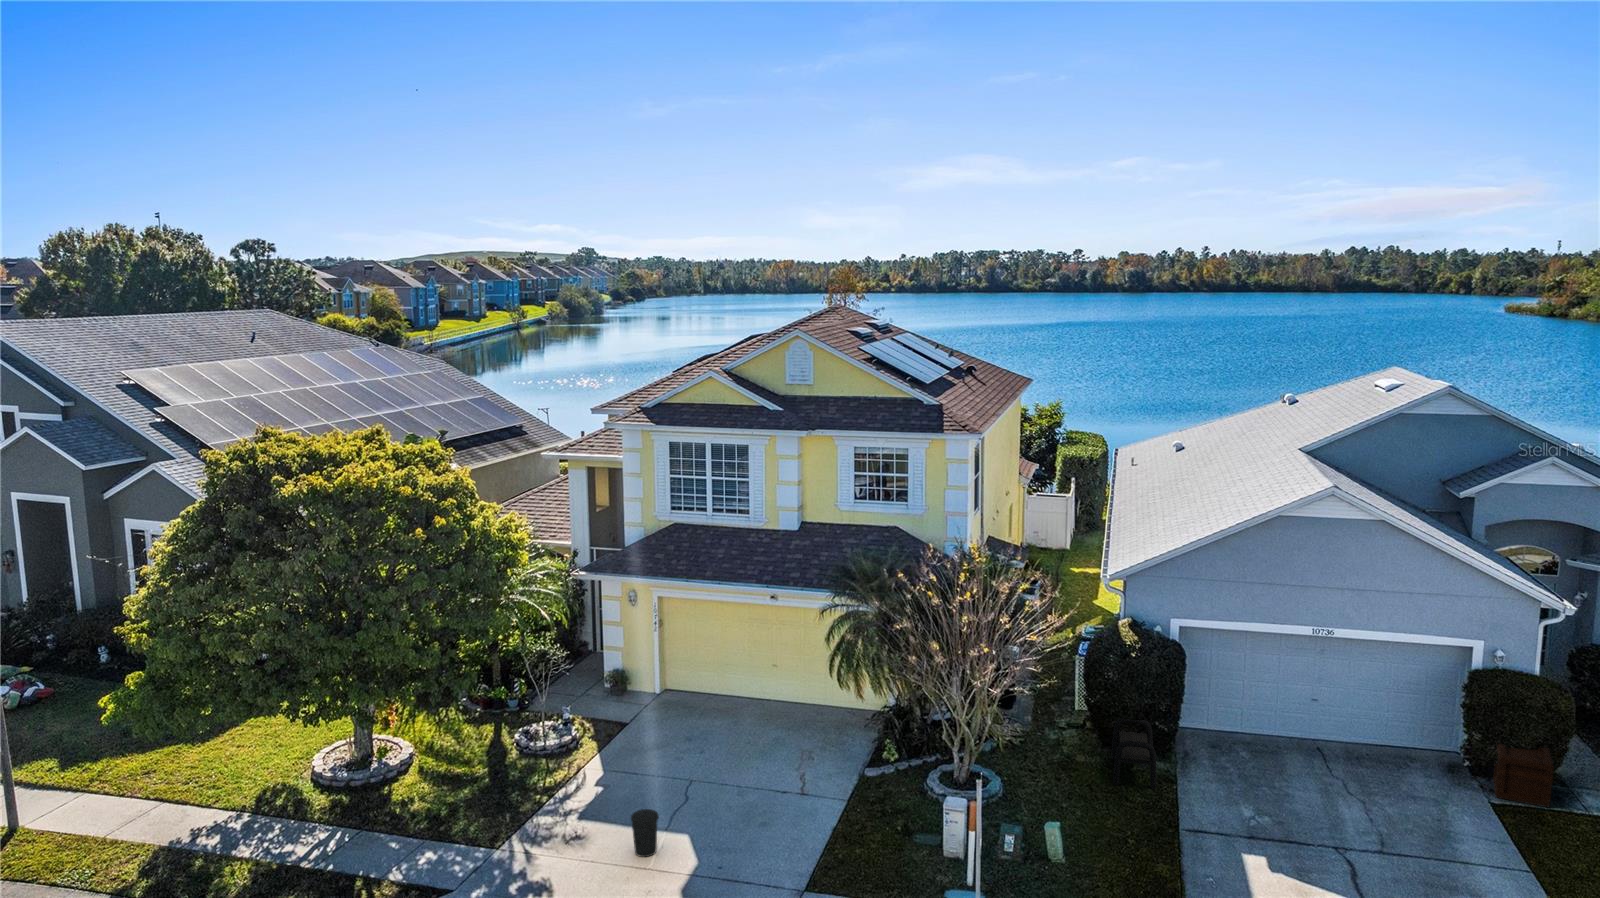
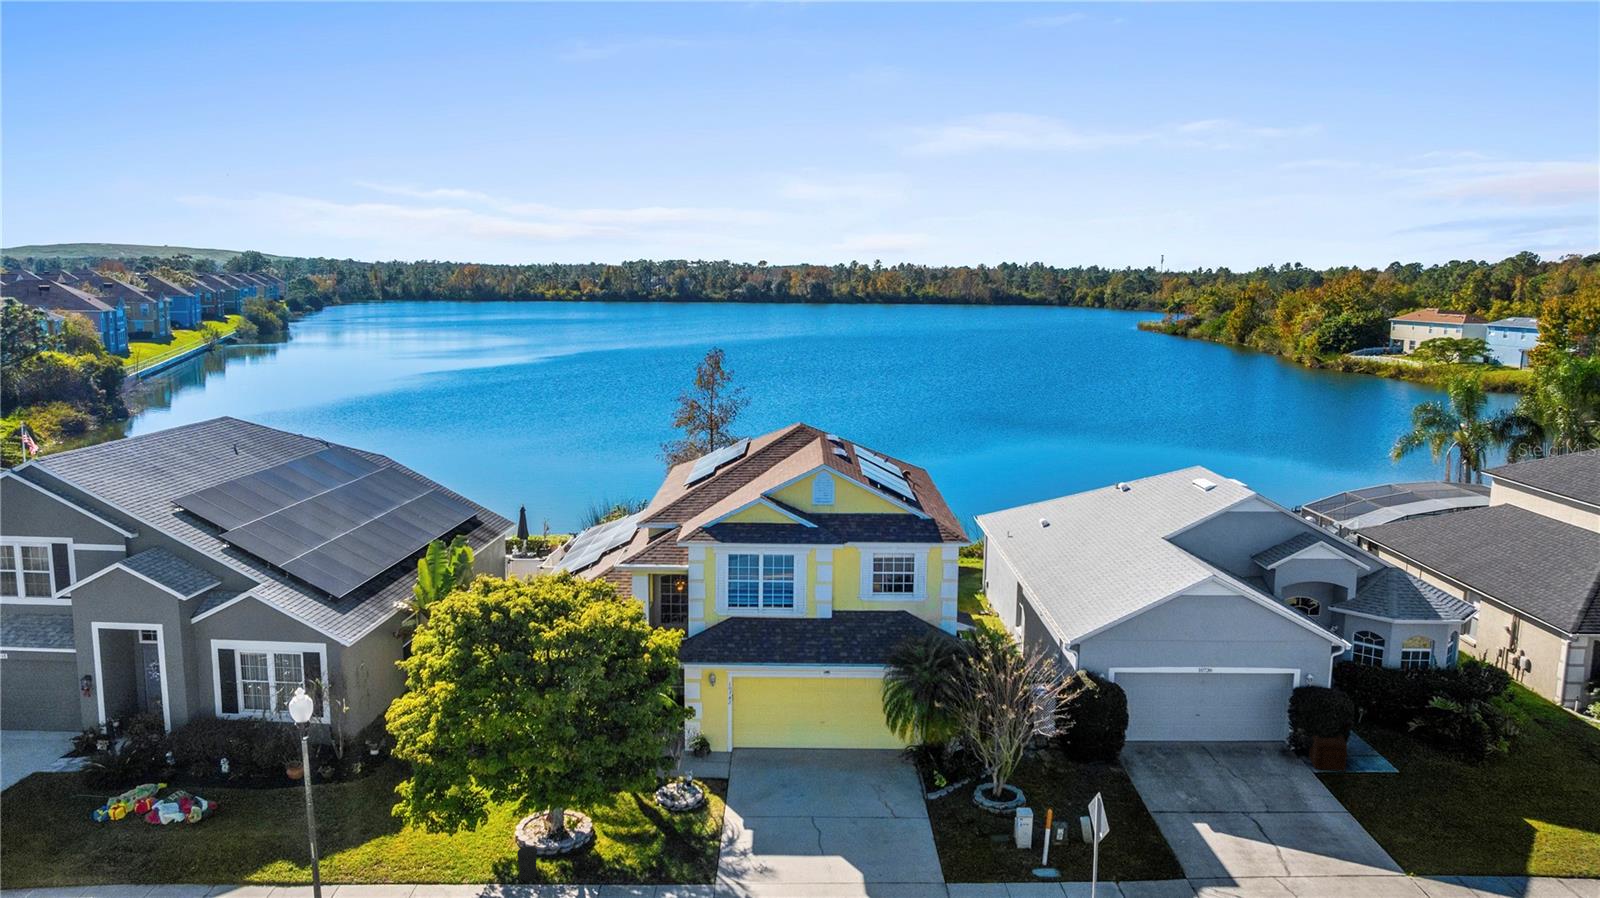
bench: present [1111,718,1156,789] -> none [1081,739,1119,787]
trash can: present [631,809,659,857] -> present [517,846,537,881]

